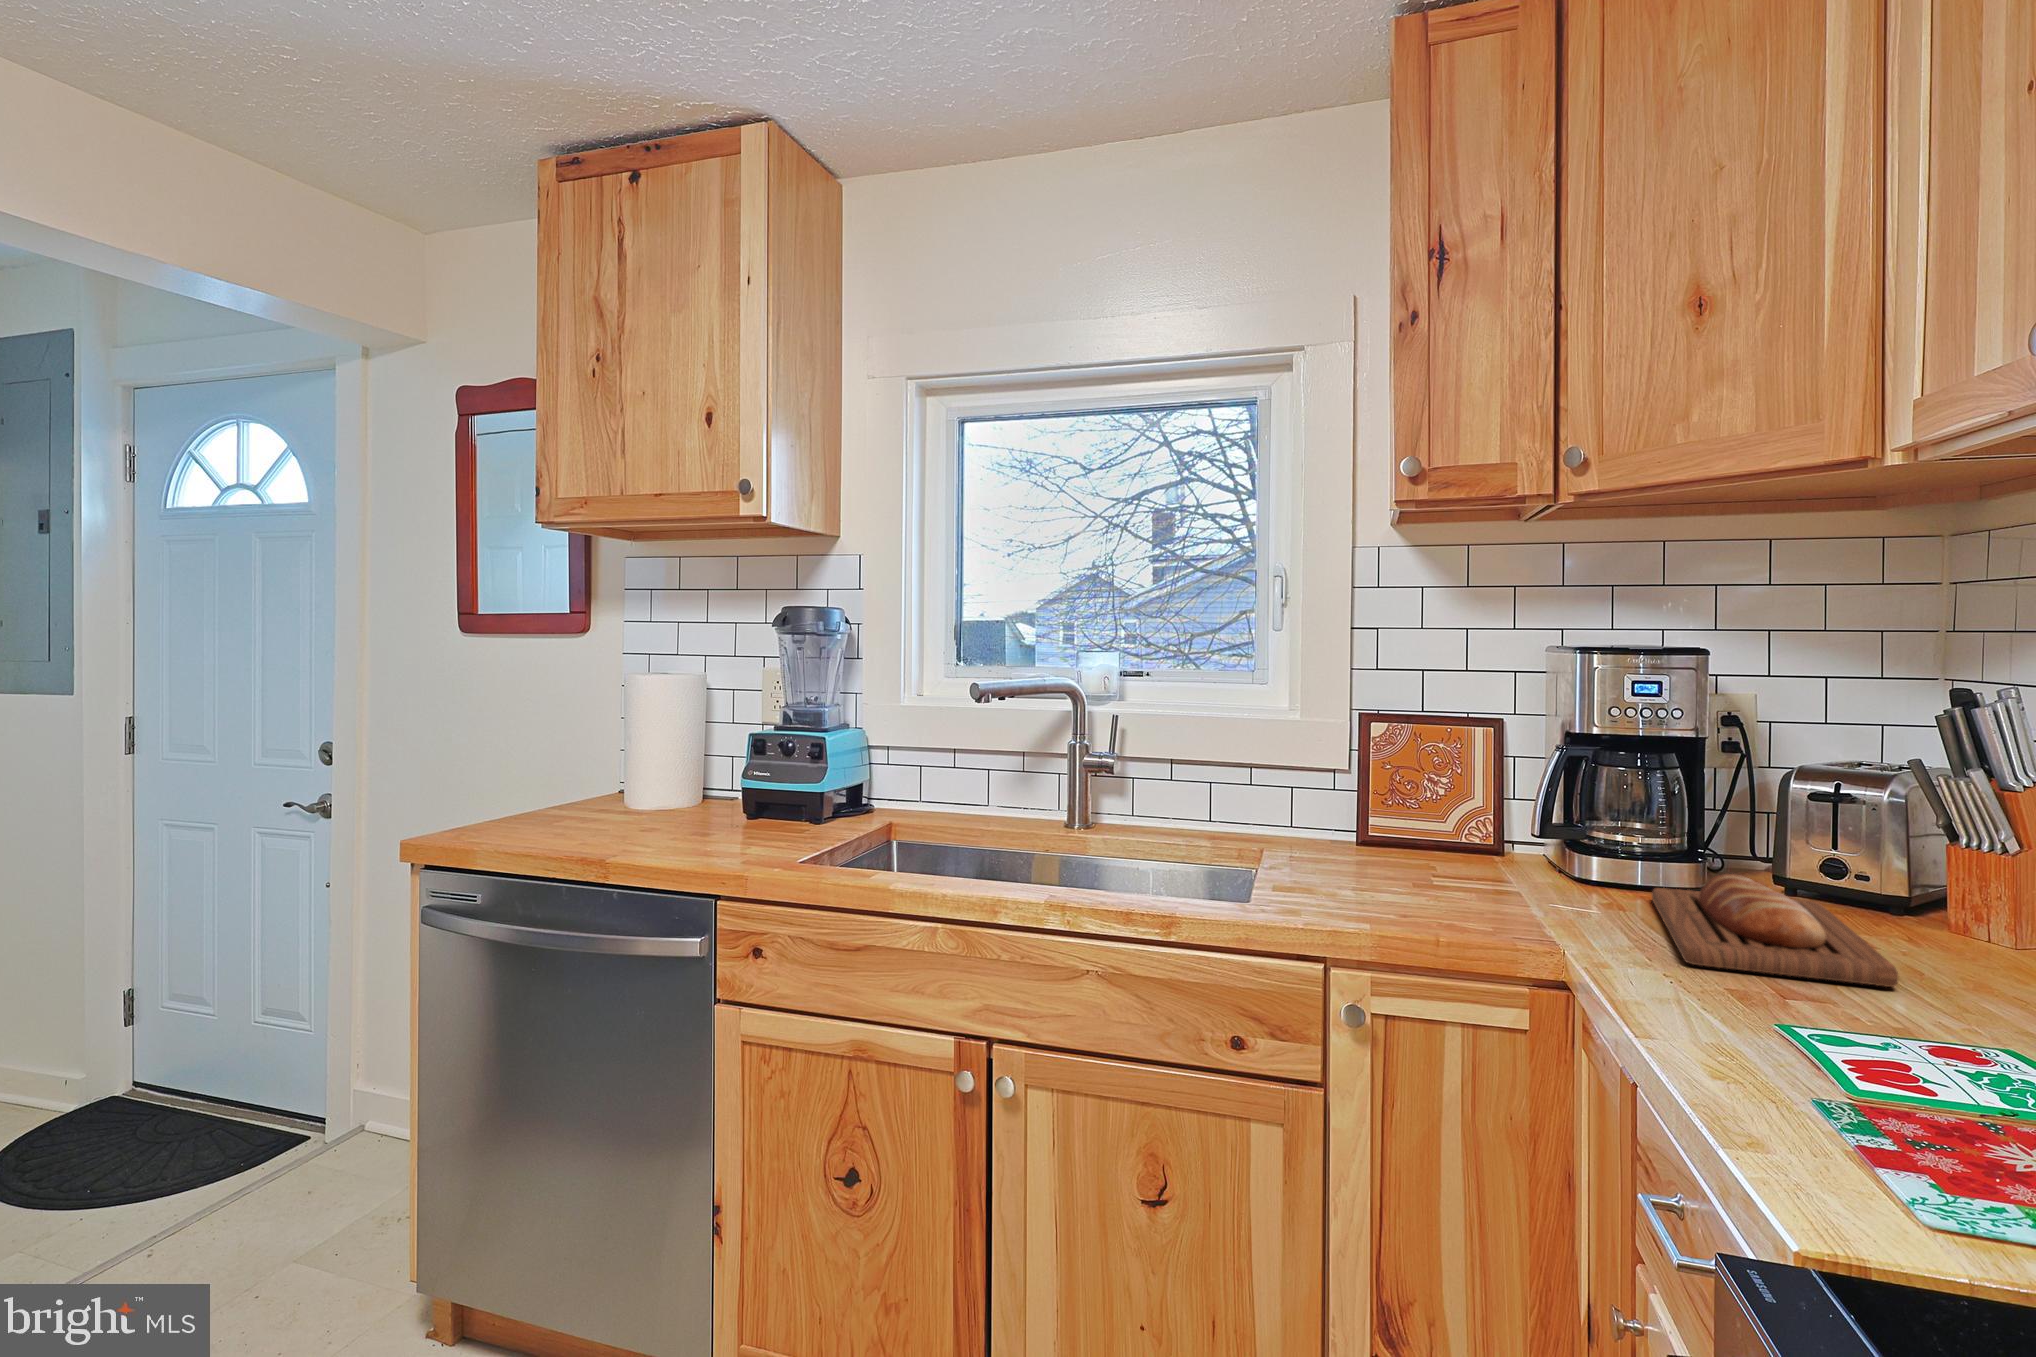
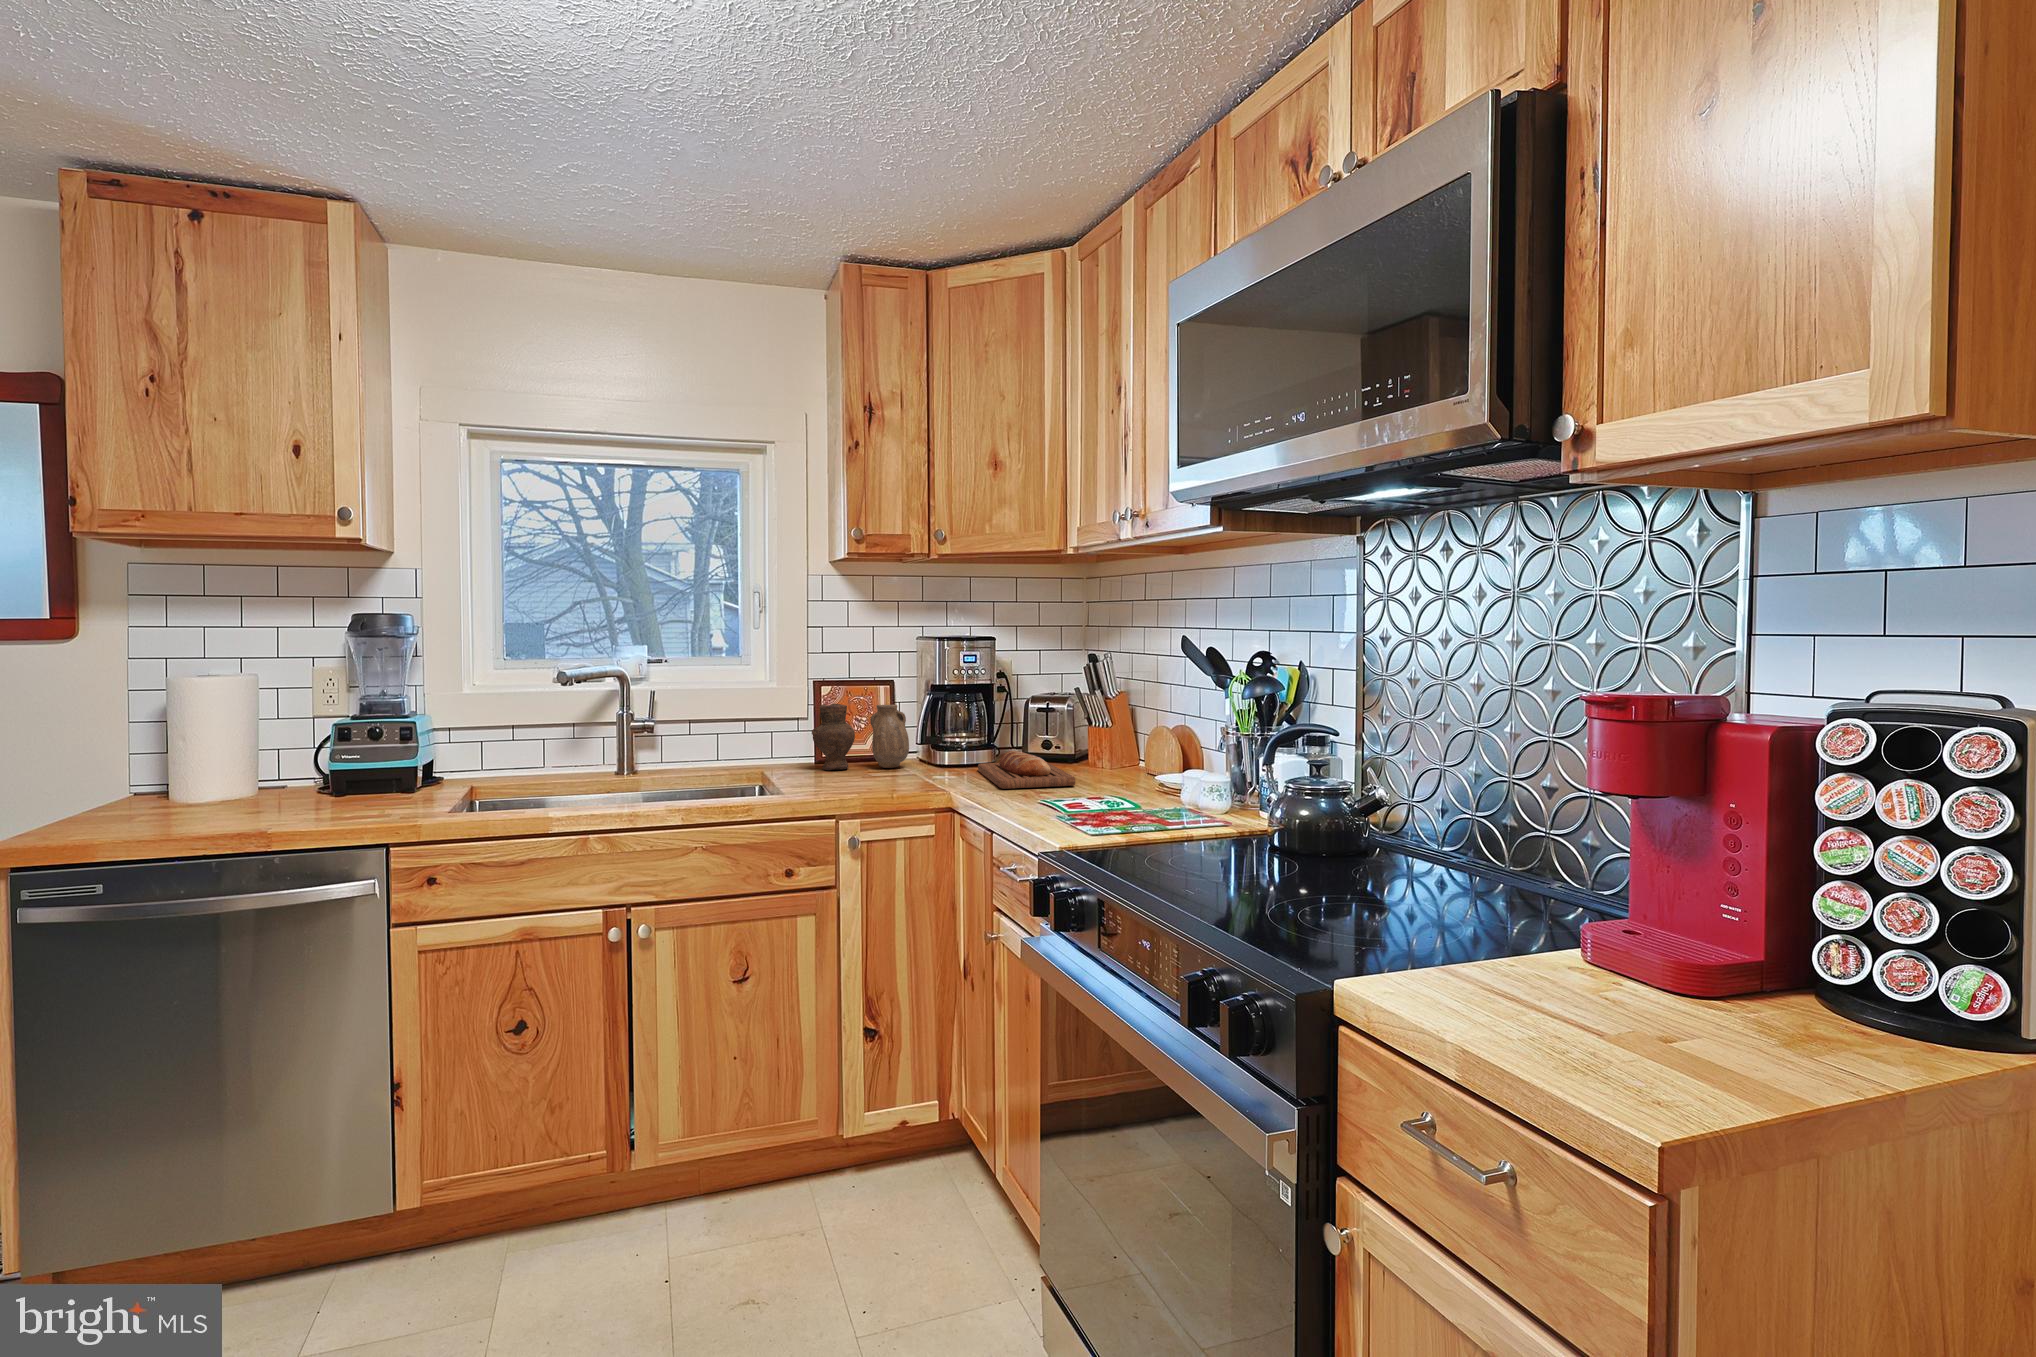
vase: none [1343,752,1516,870] -> present [812,704,909,770]

